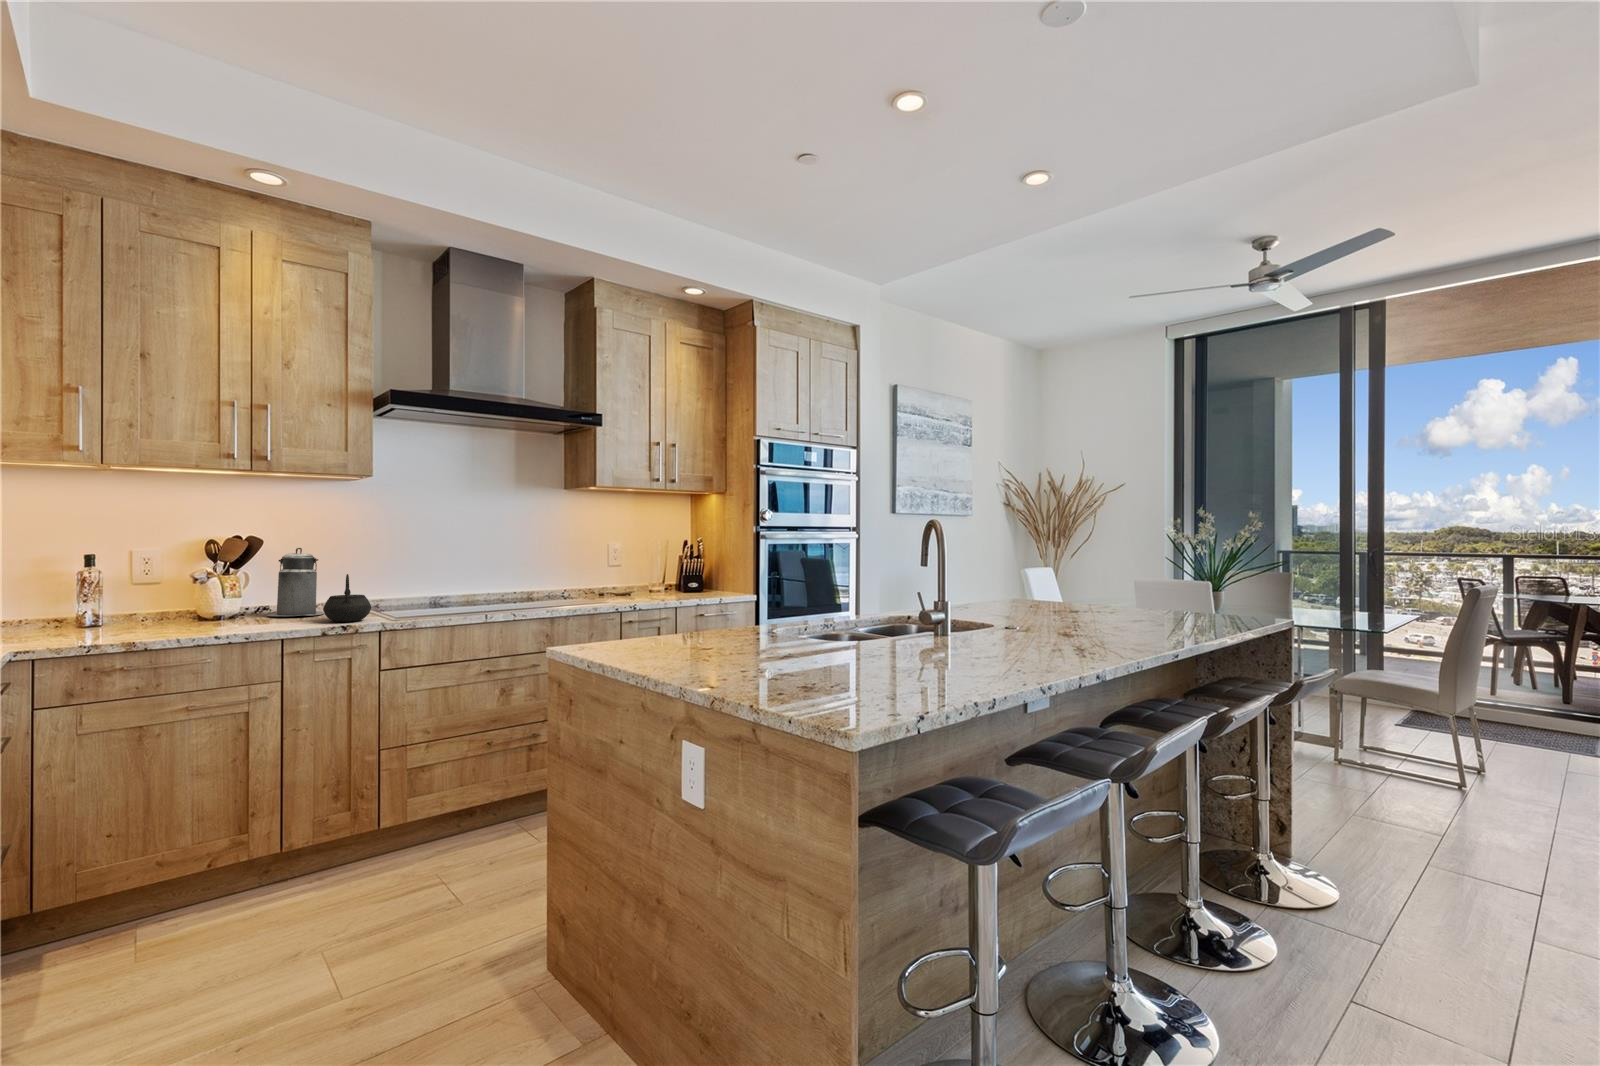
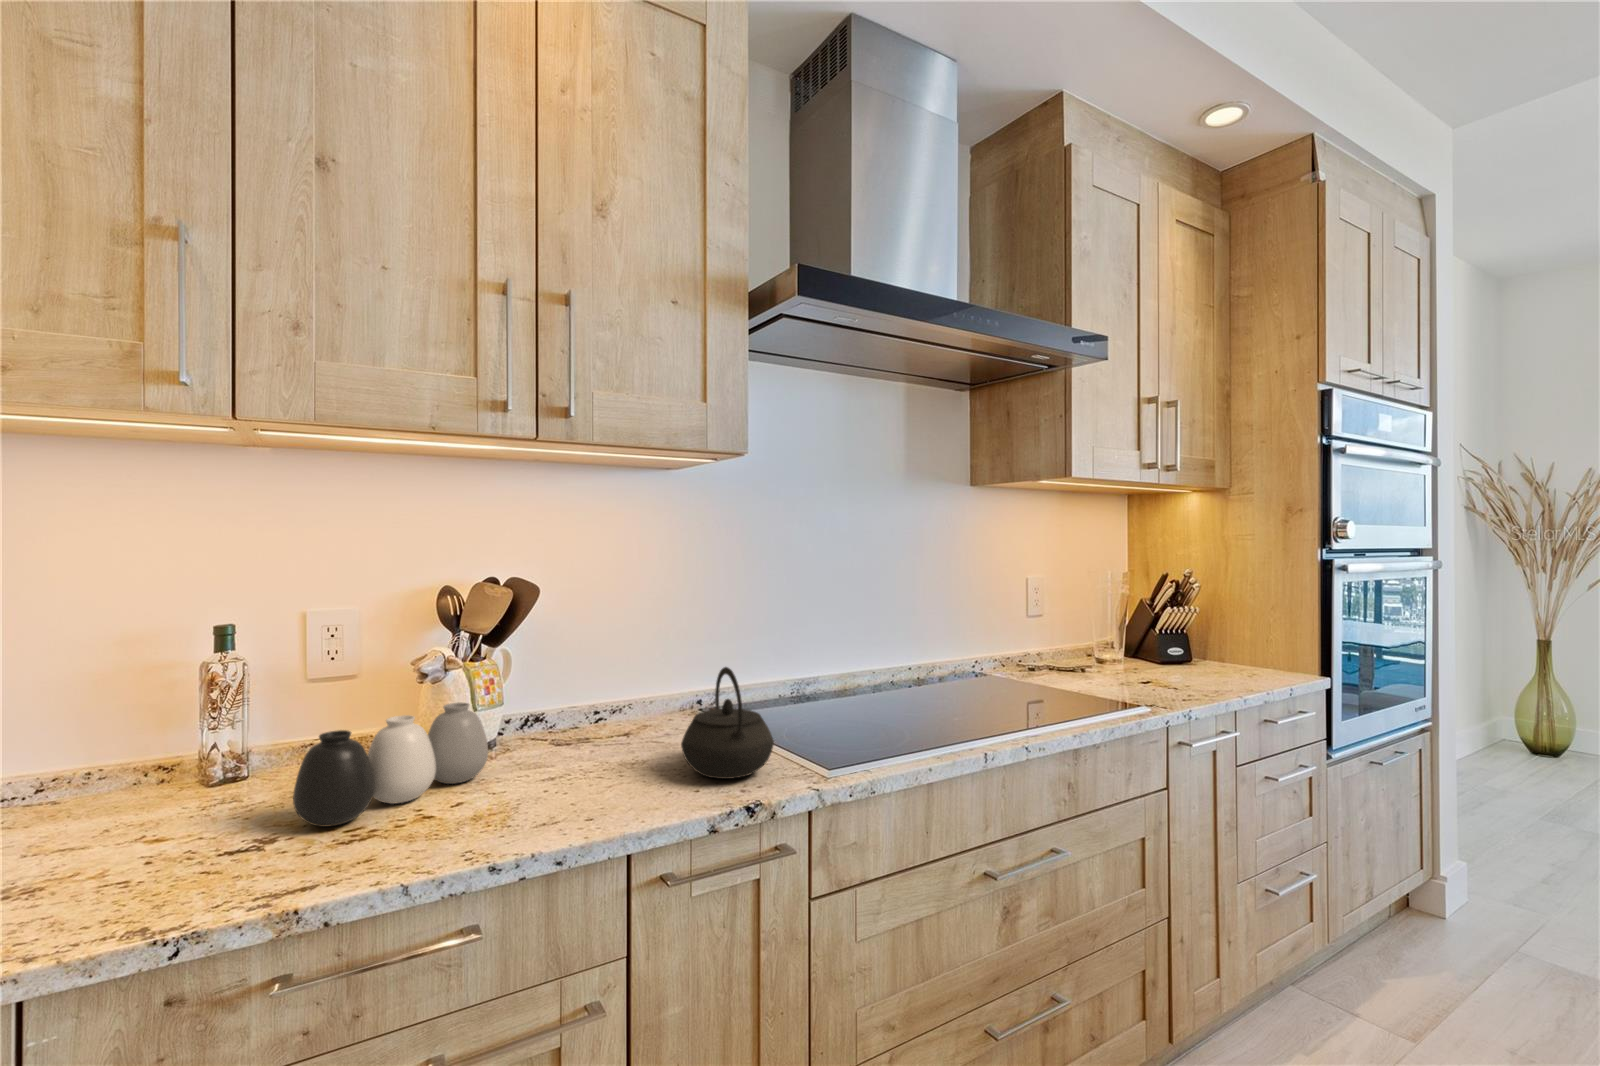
canister: present [267,548,324,616] -> none [552,601,654,751]
vase: none [130,590,227,631] -> present [293,703,488,827]

